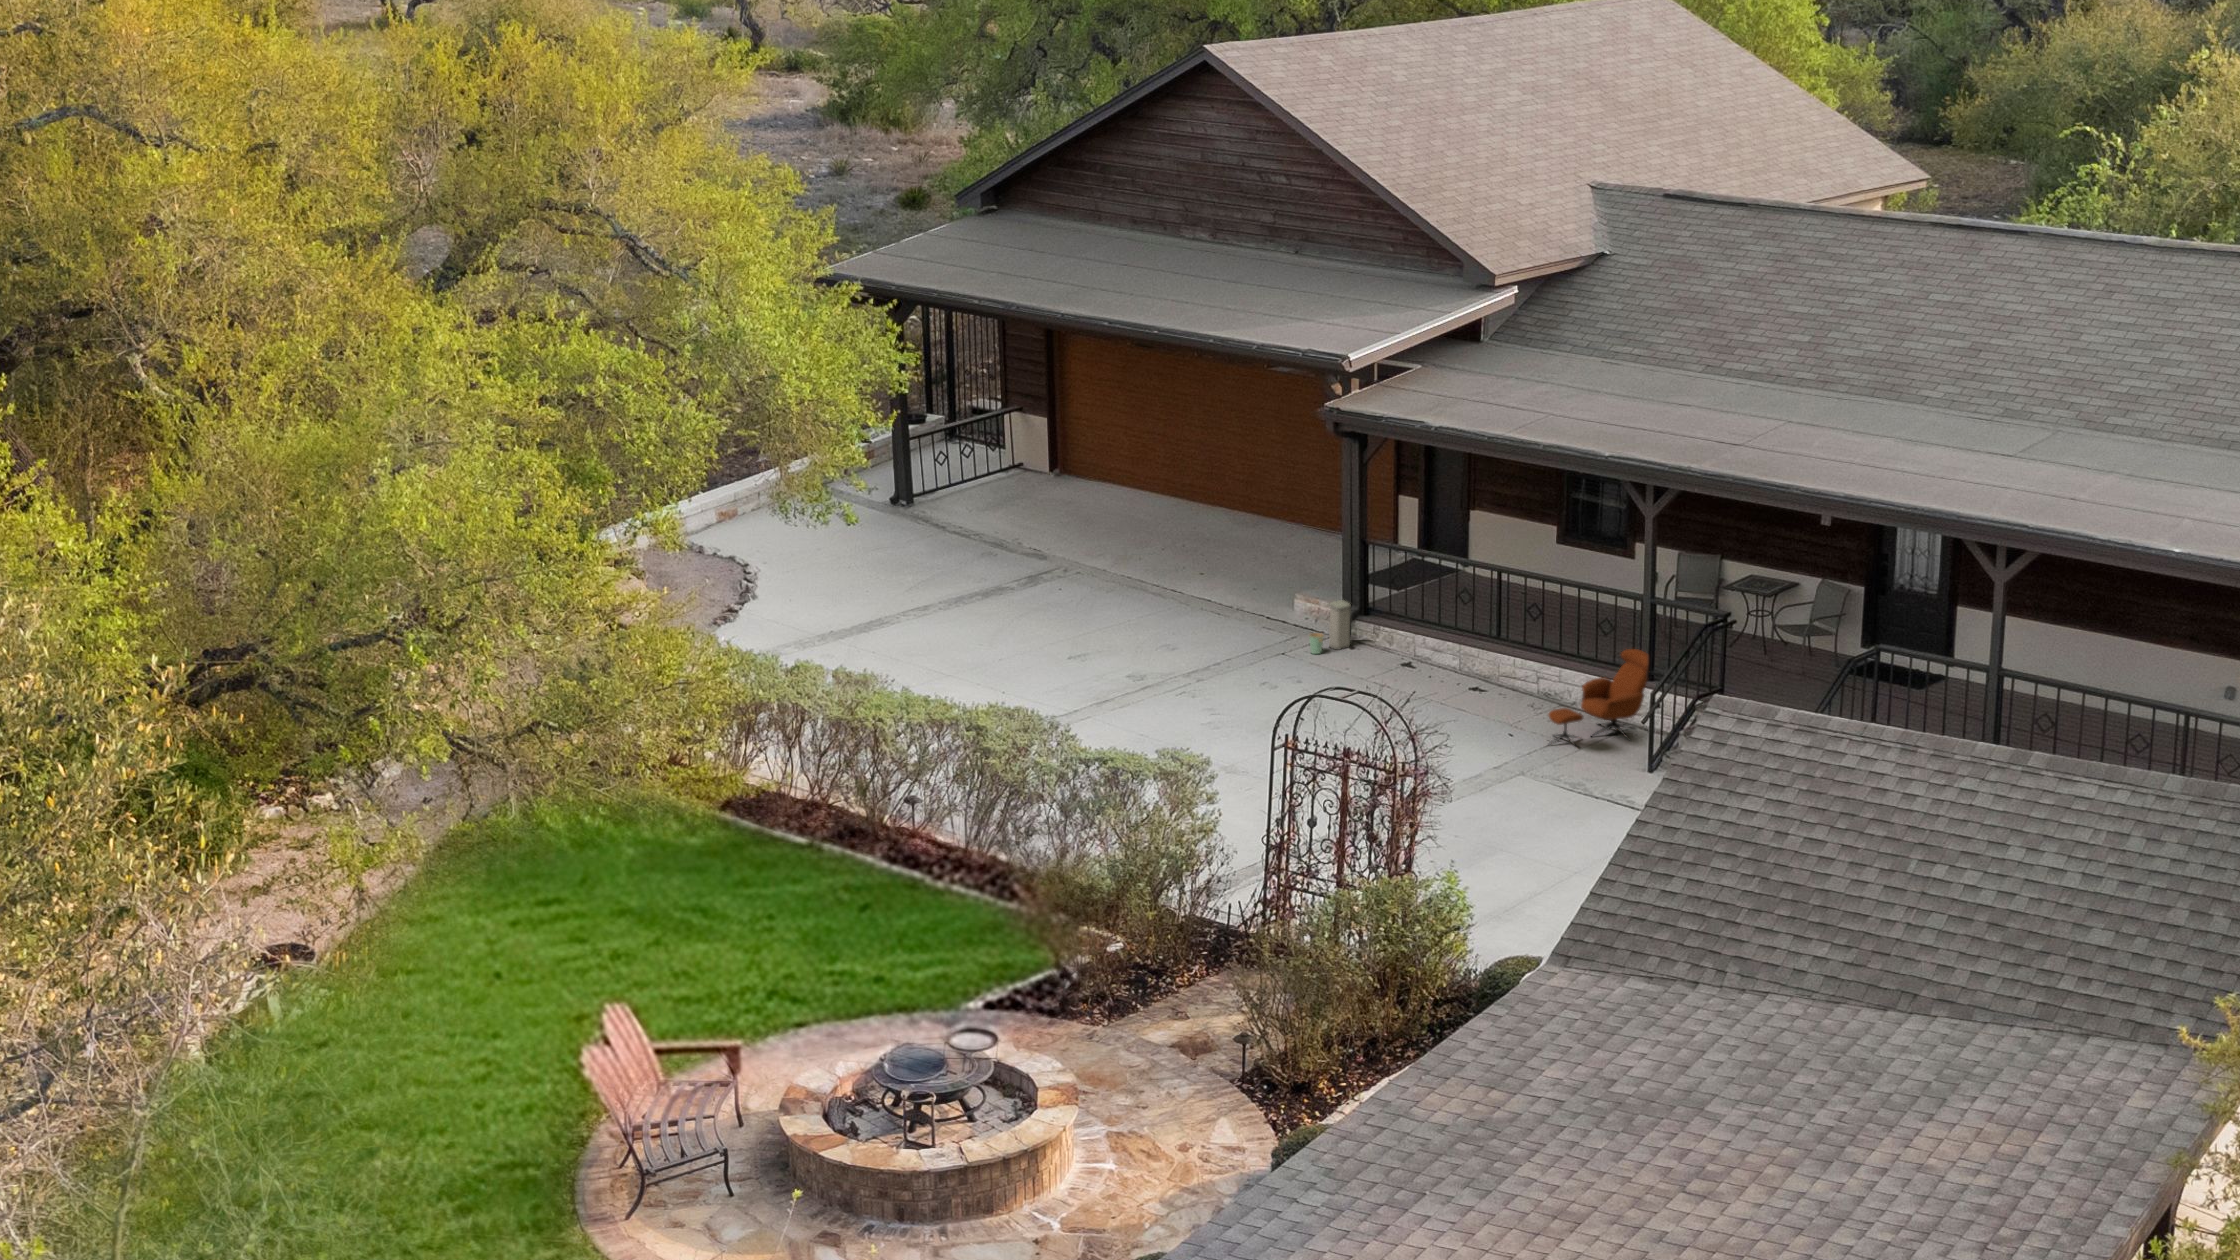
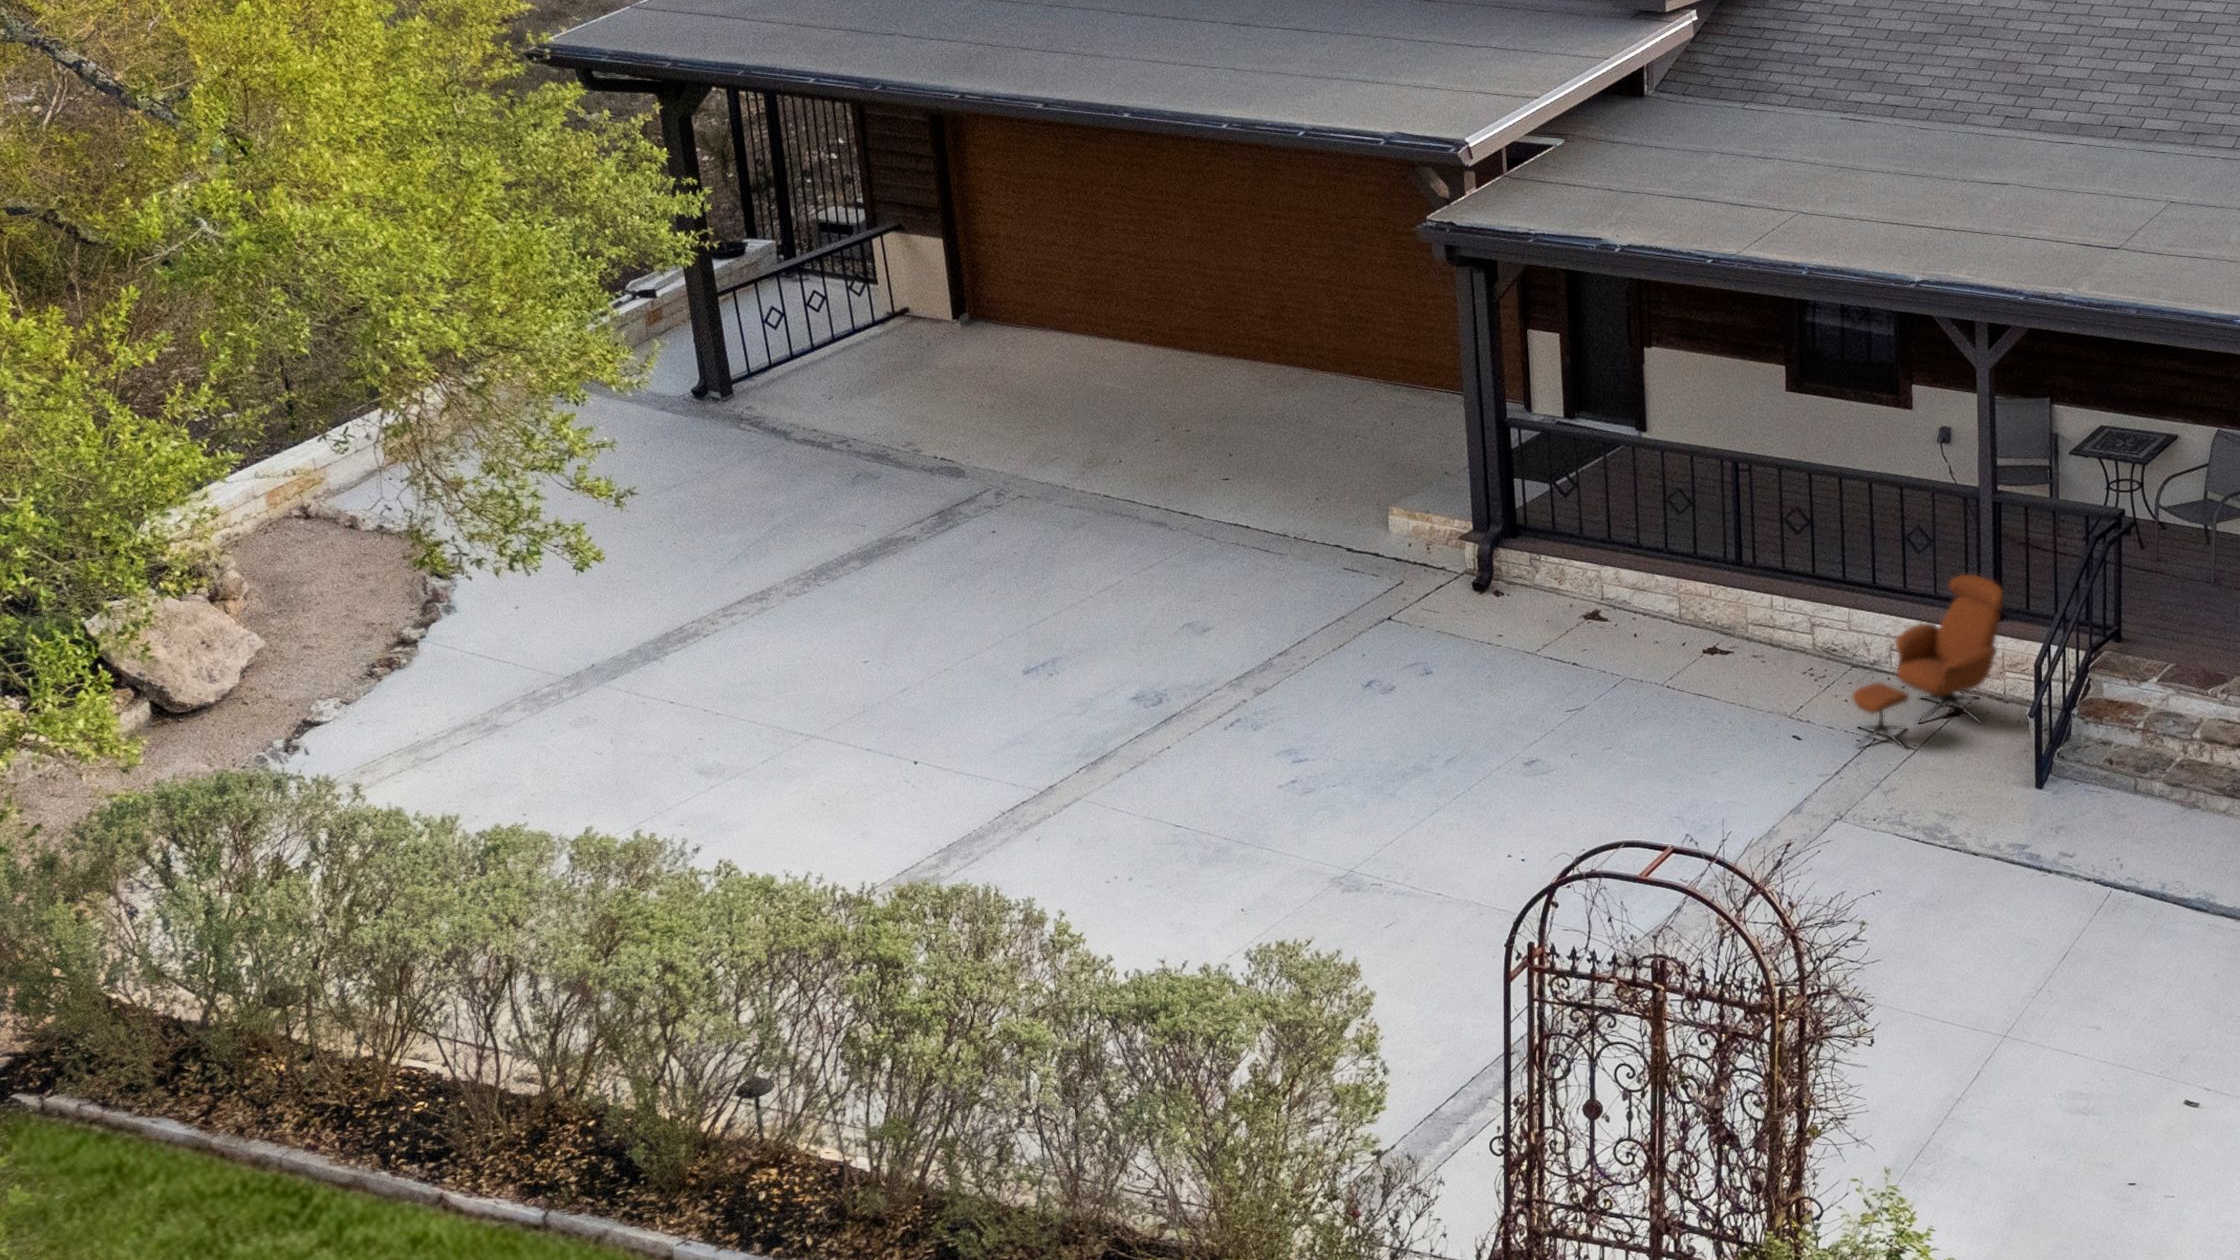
trash can: present [1309,600,1351,654] -> none [1428,519,1492,612]

